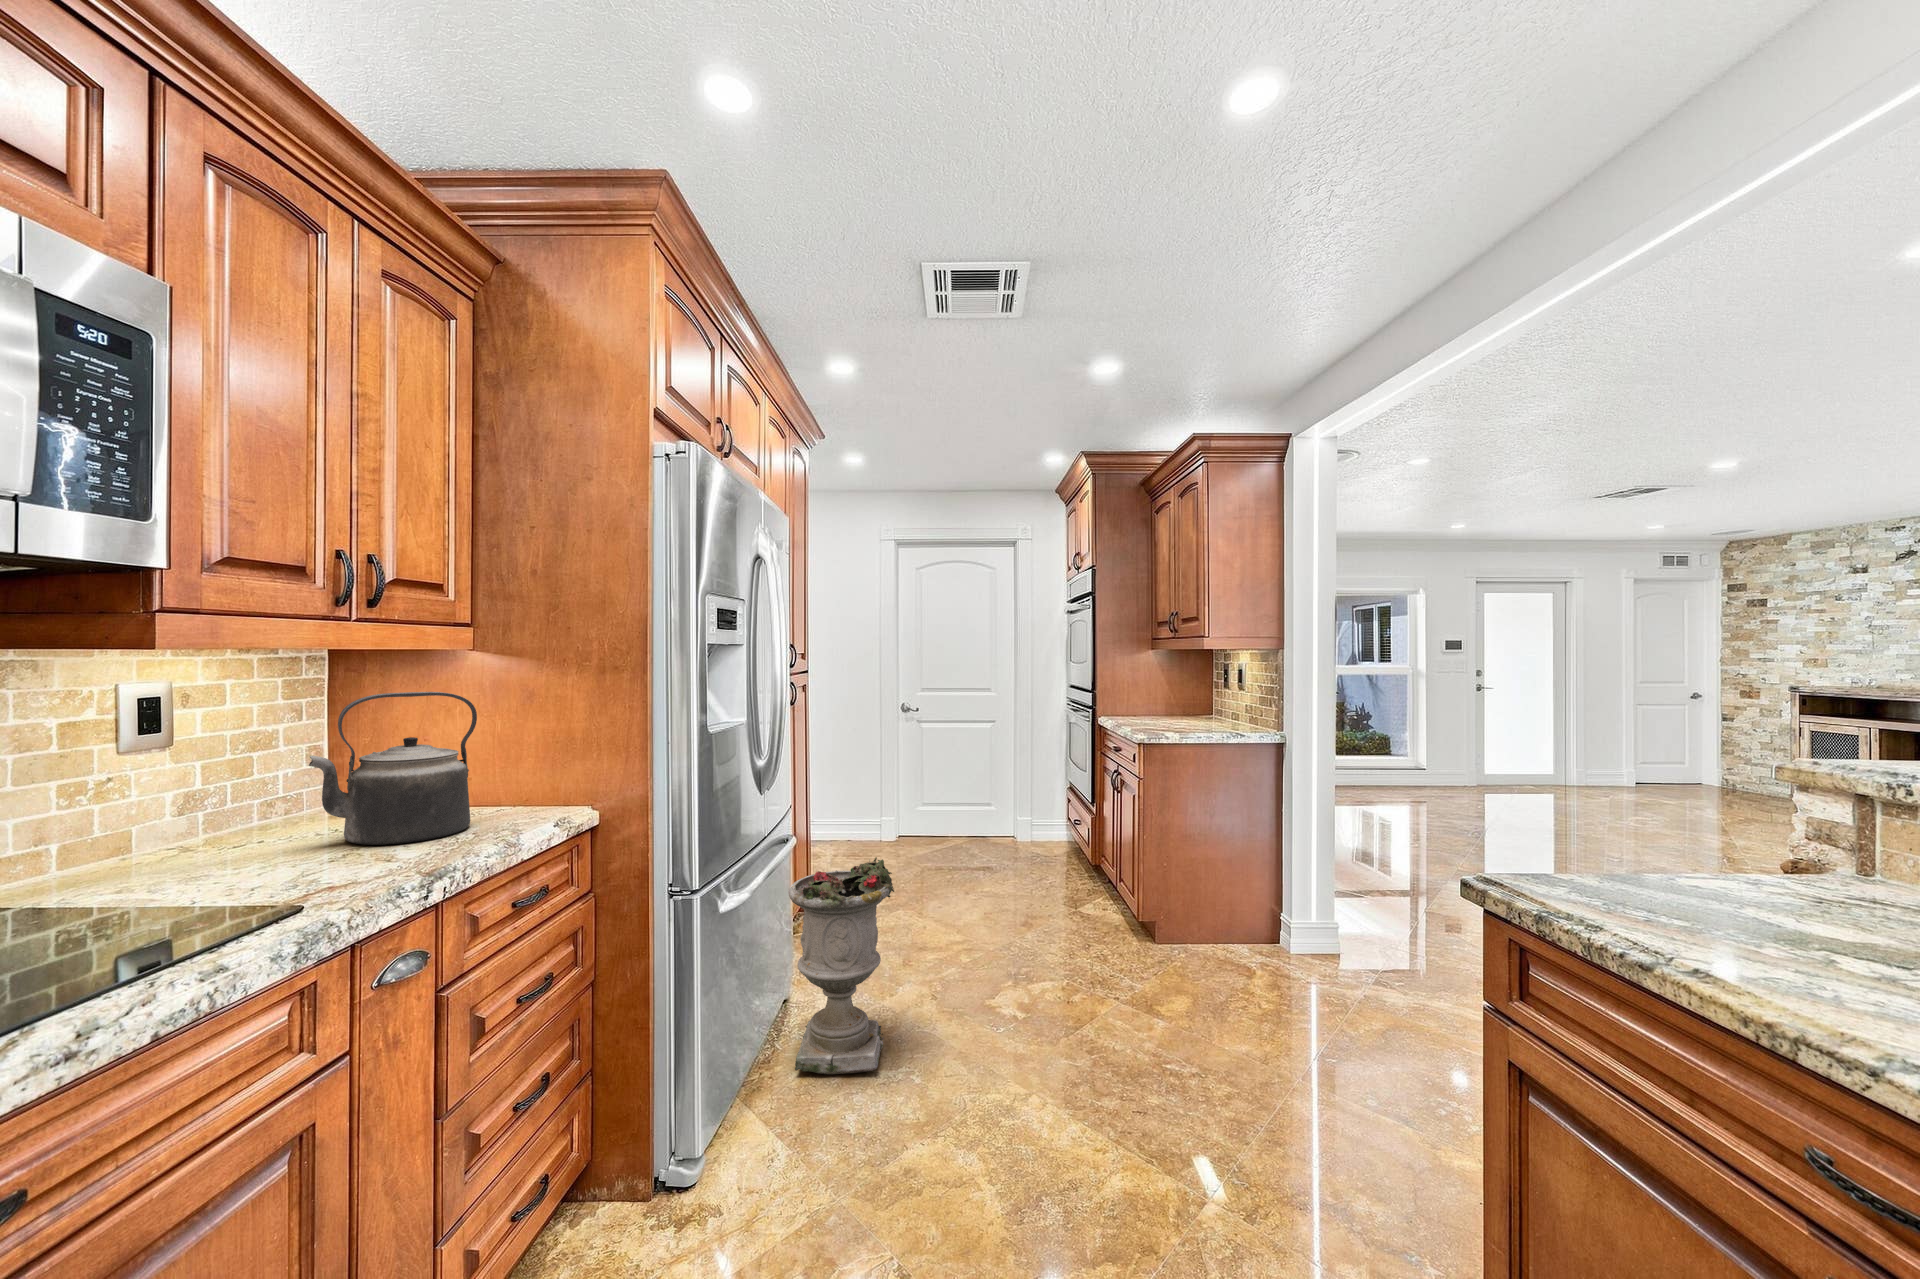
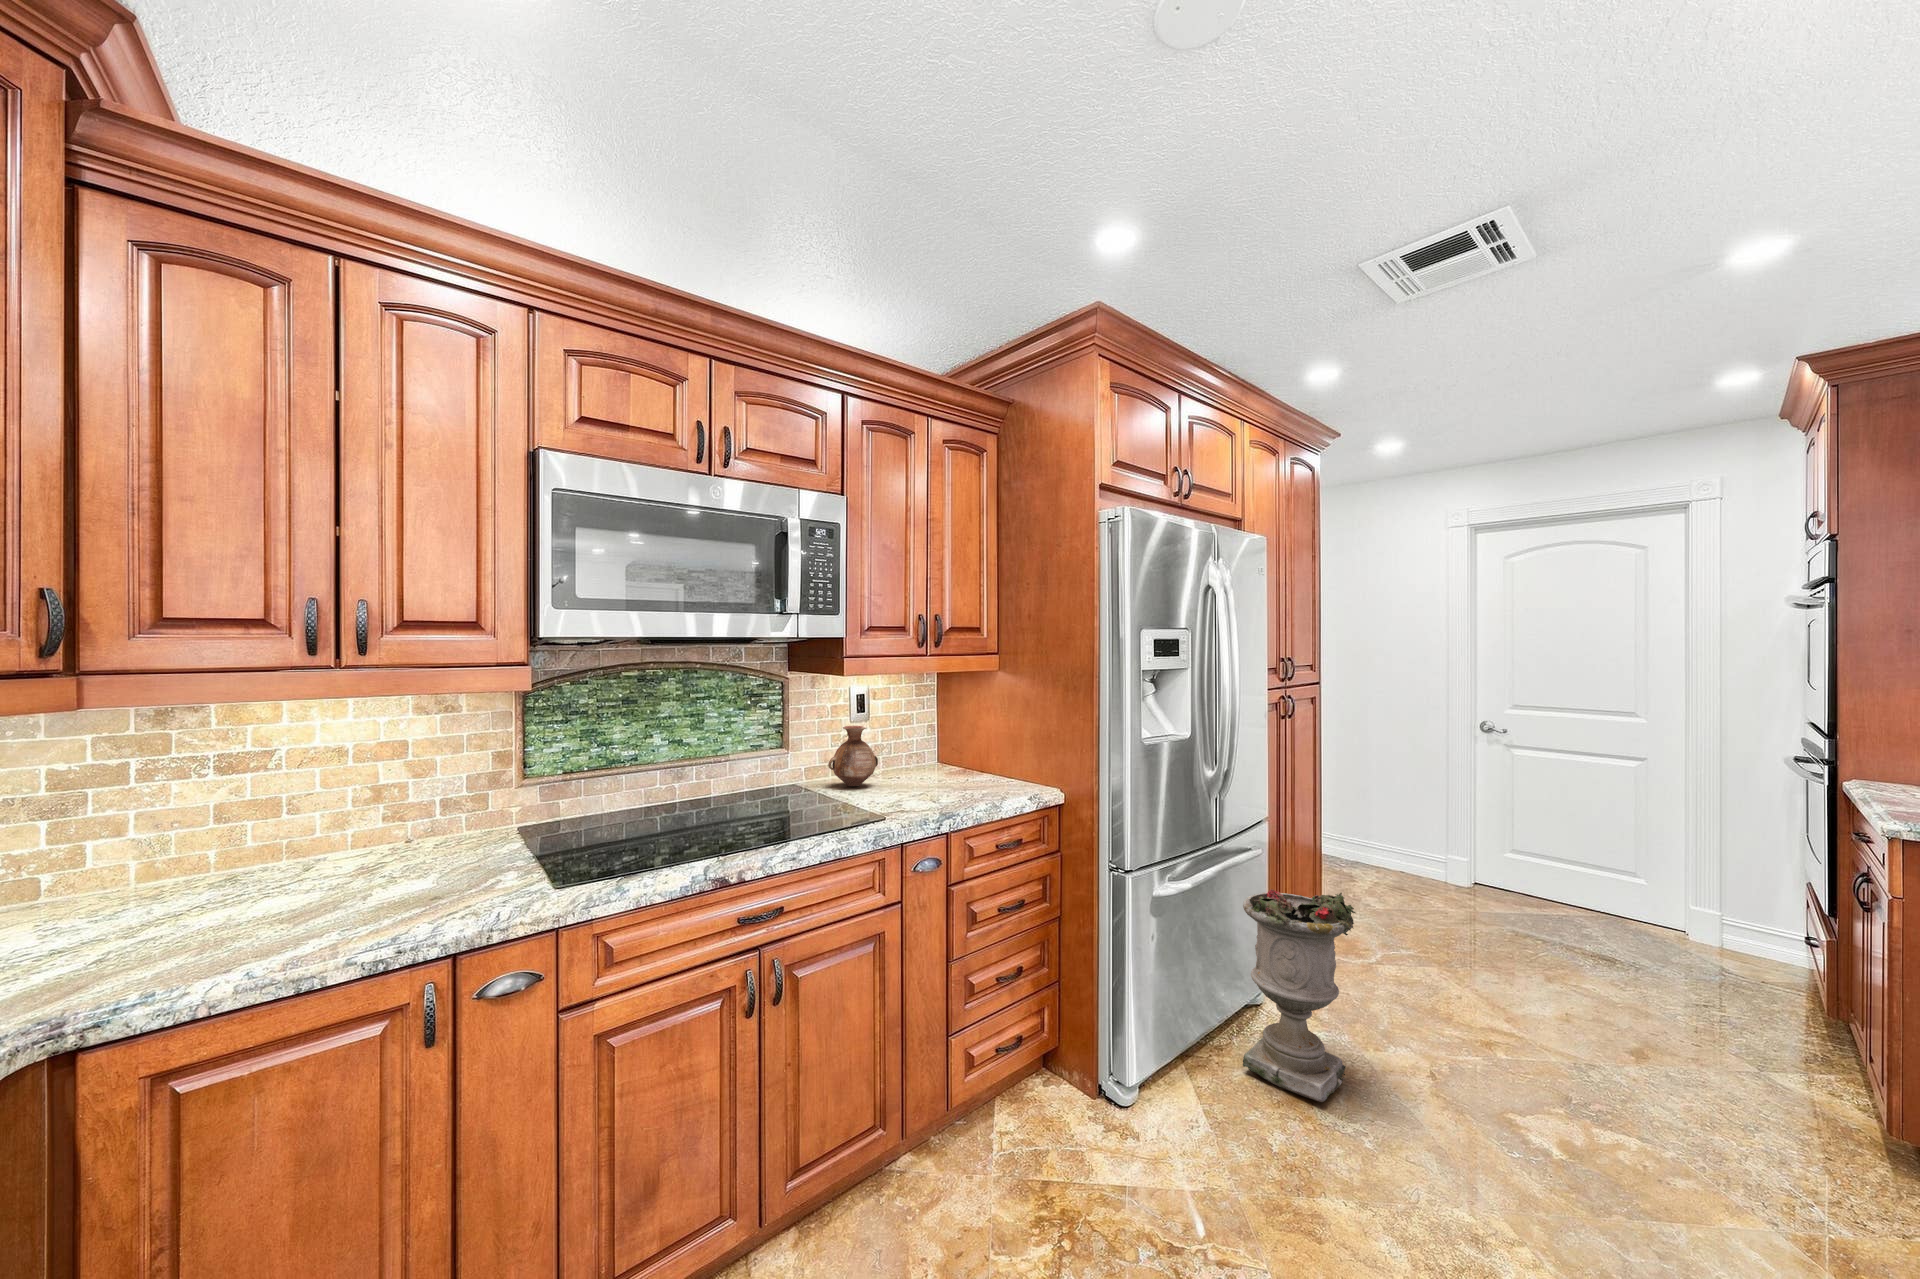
kettle: present [309,692,477,845] -> none [911,699,994,792]
vase: none [103,757,230,876] -> present [828,726,878,786]

